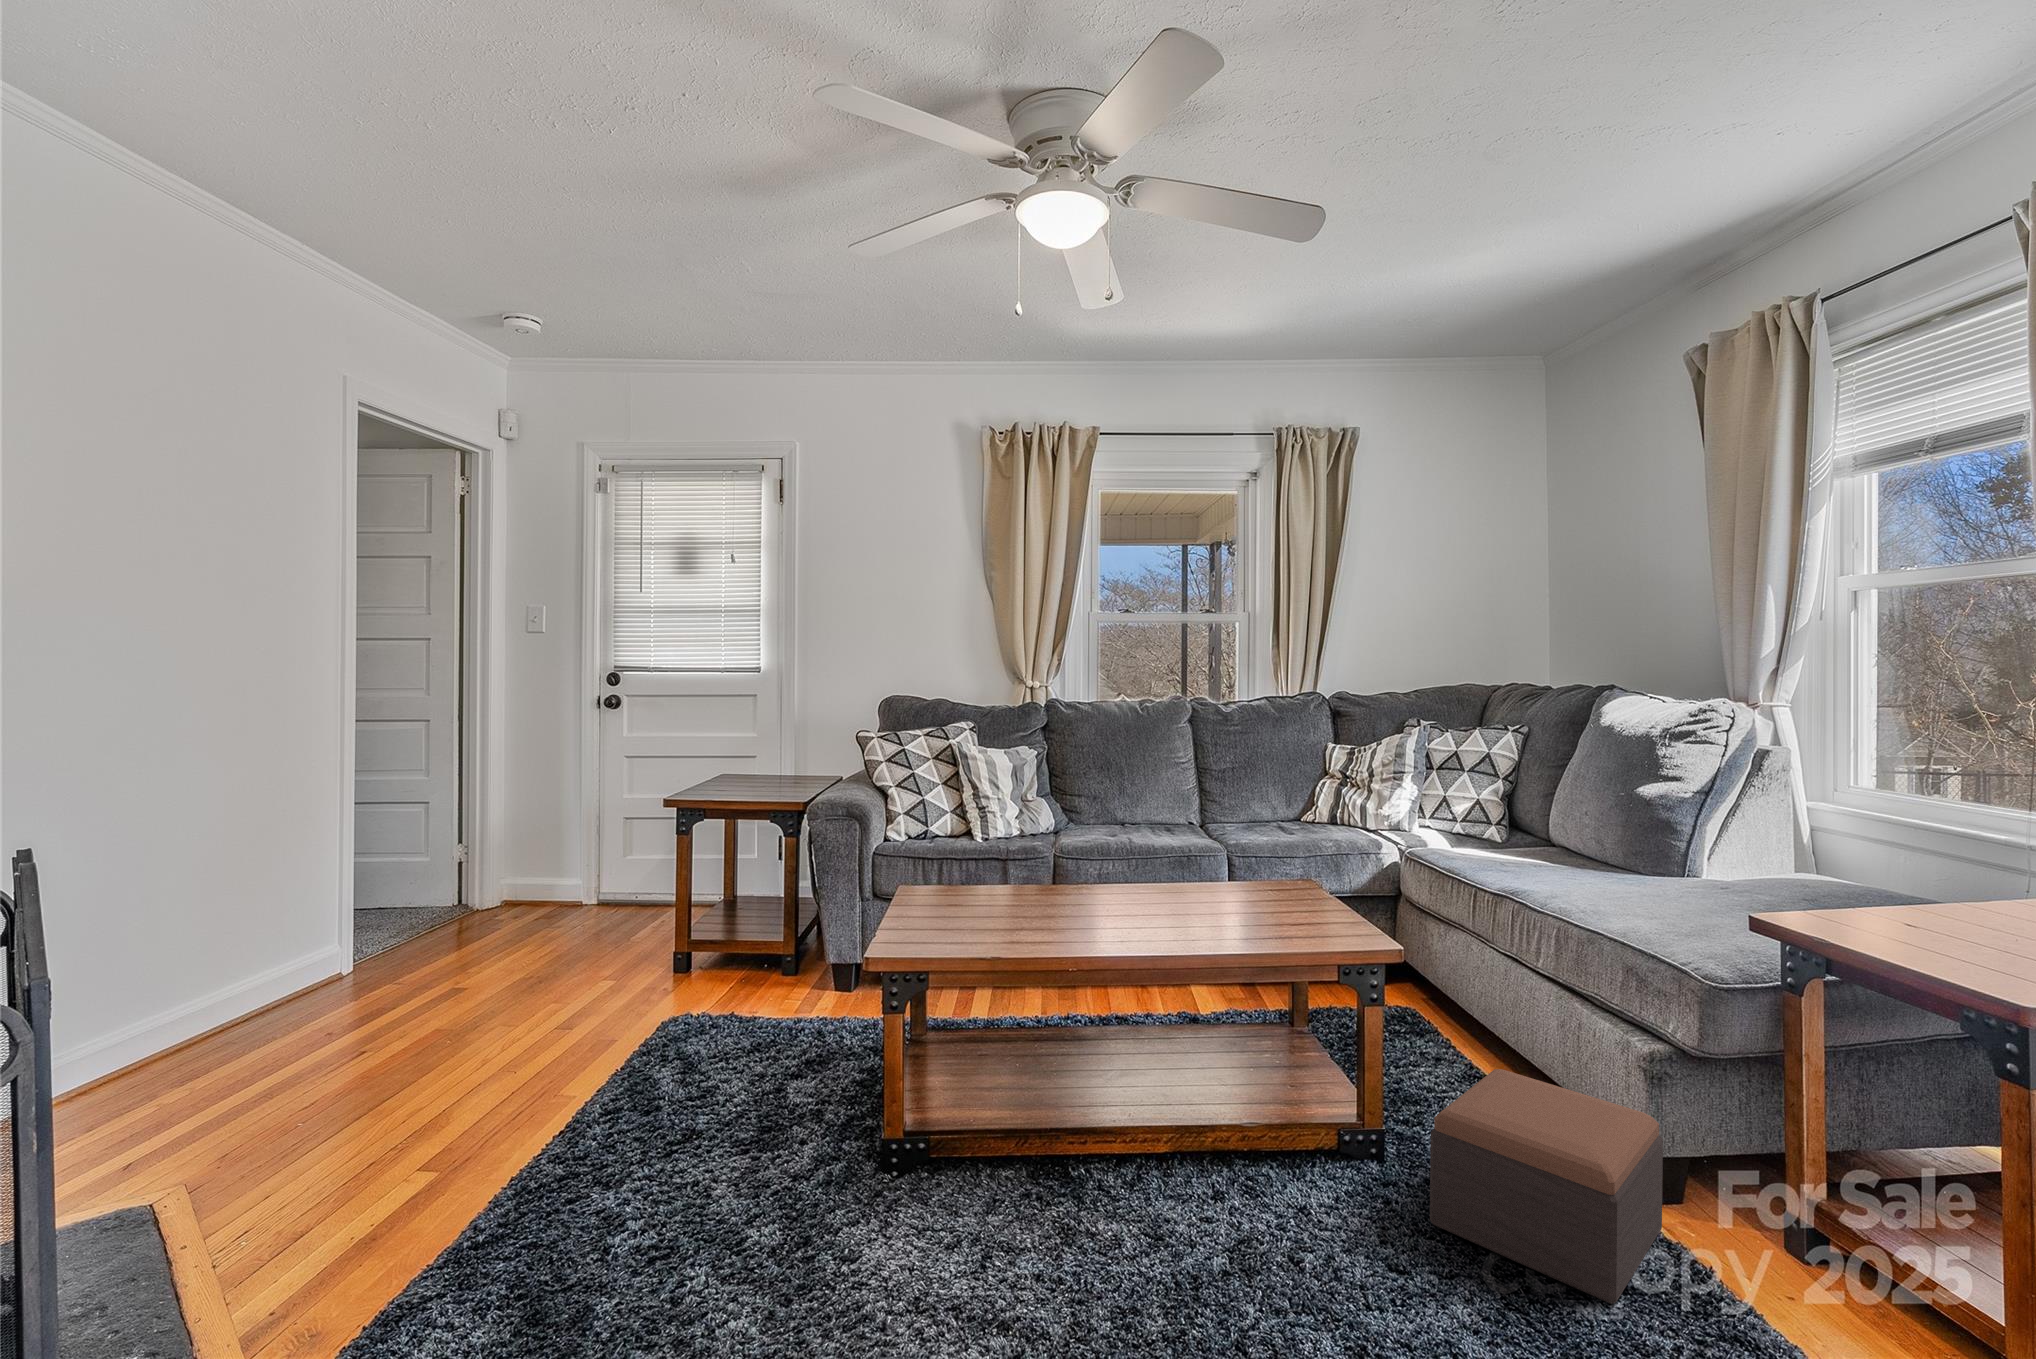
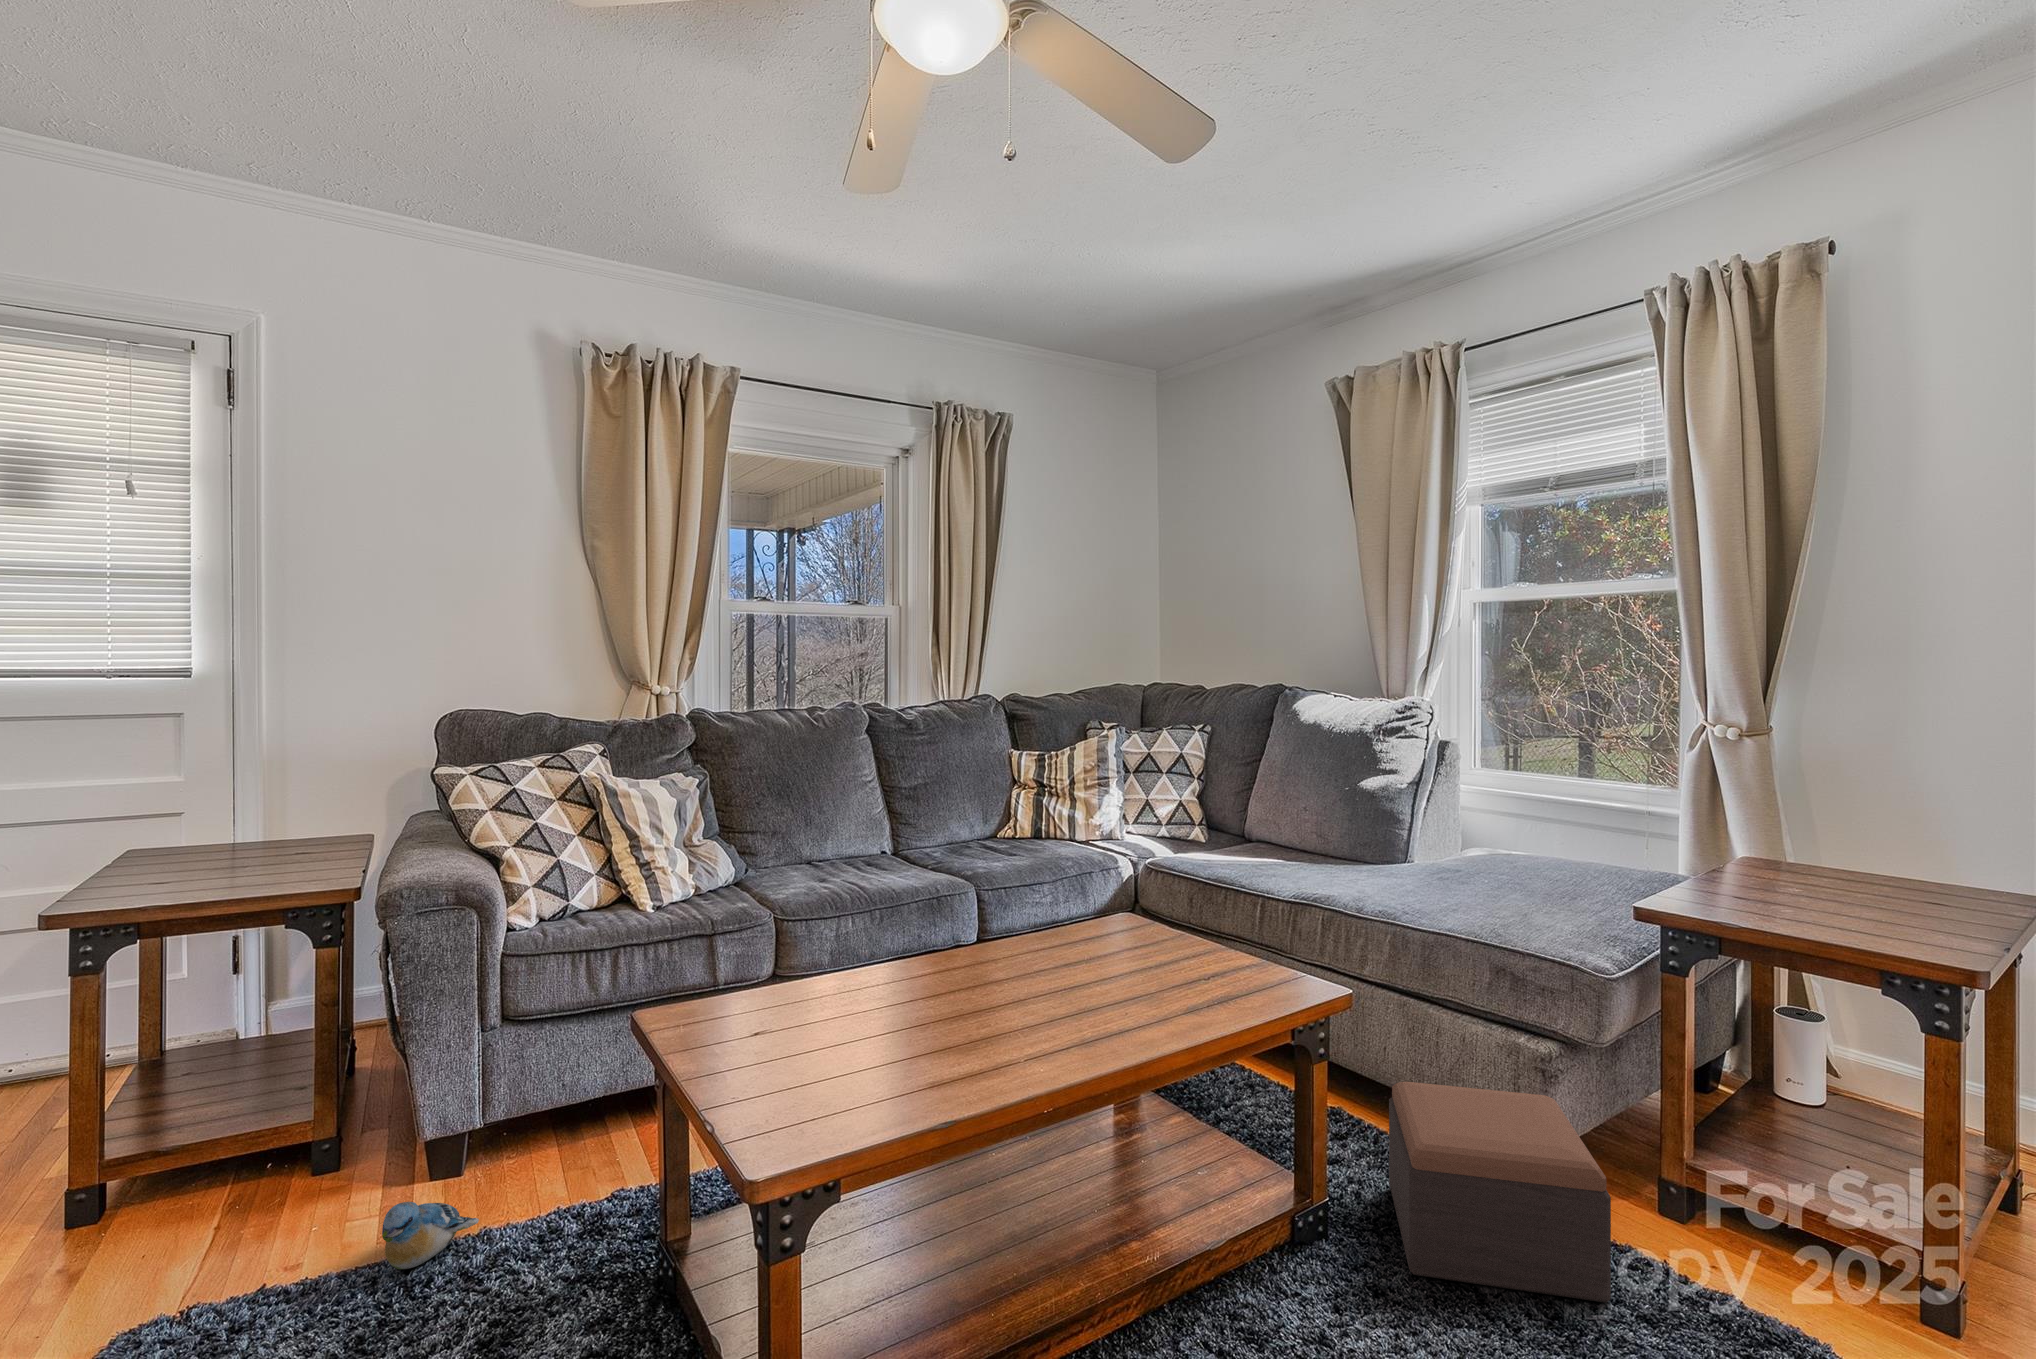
plush toy: none [778,987,834,1027] -> present [382,1202,479,1269]

